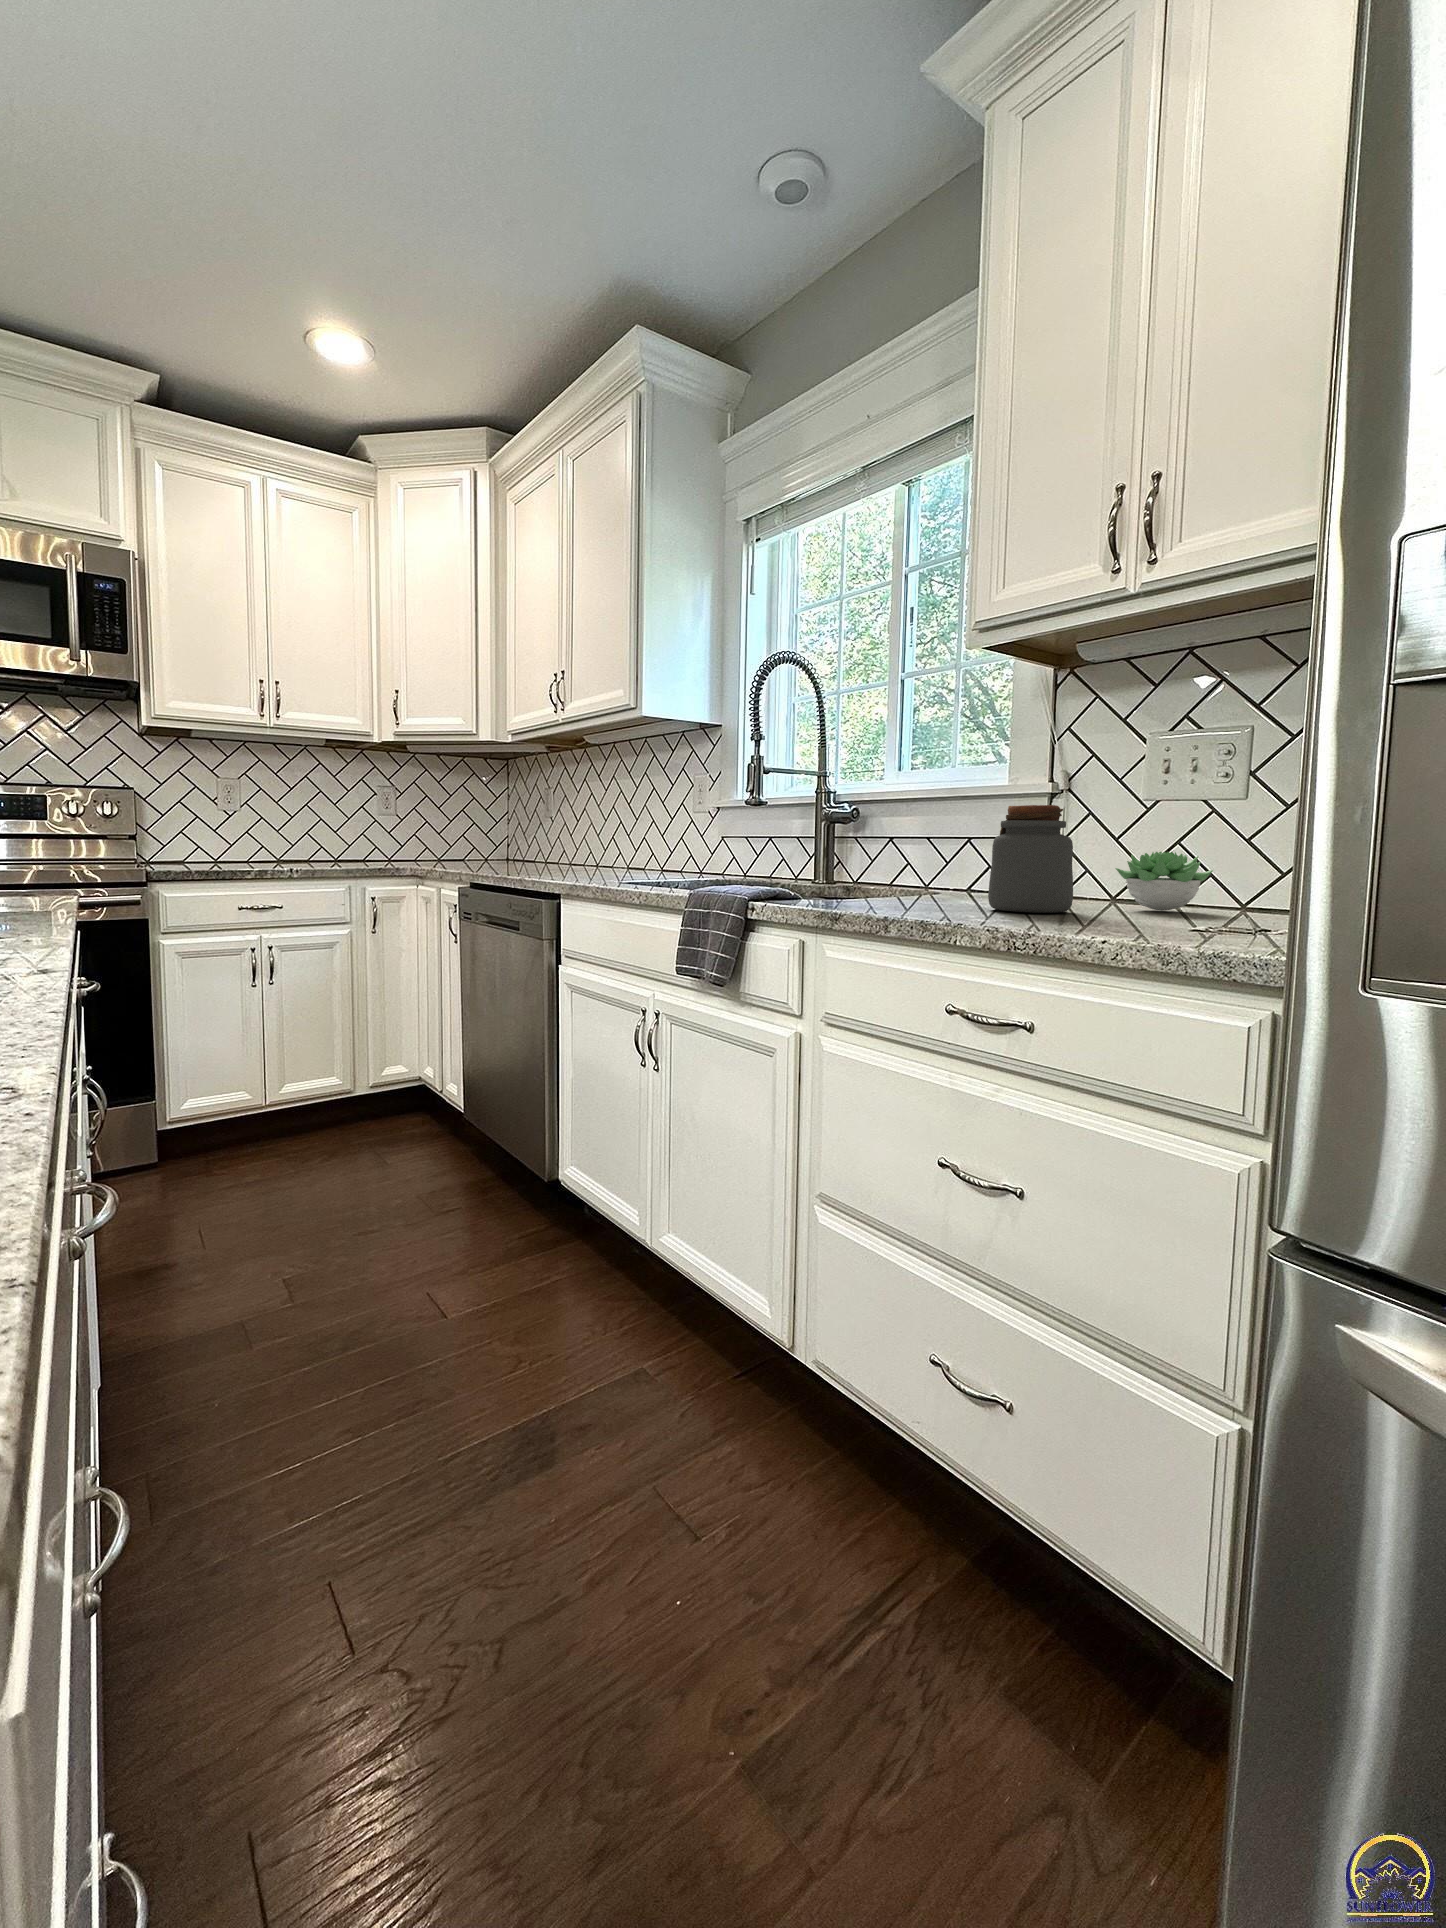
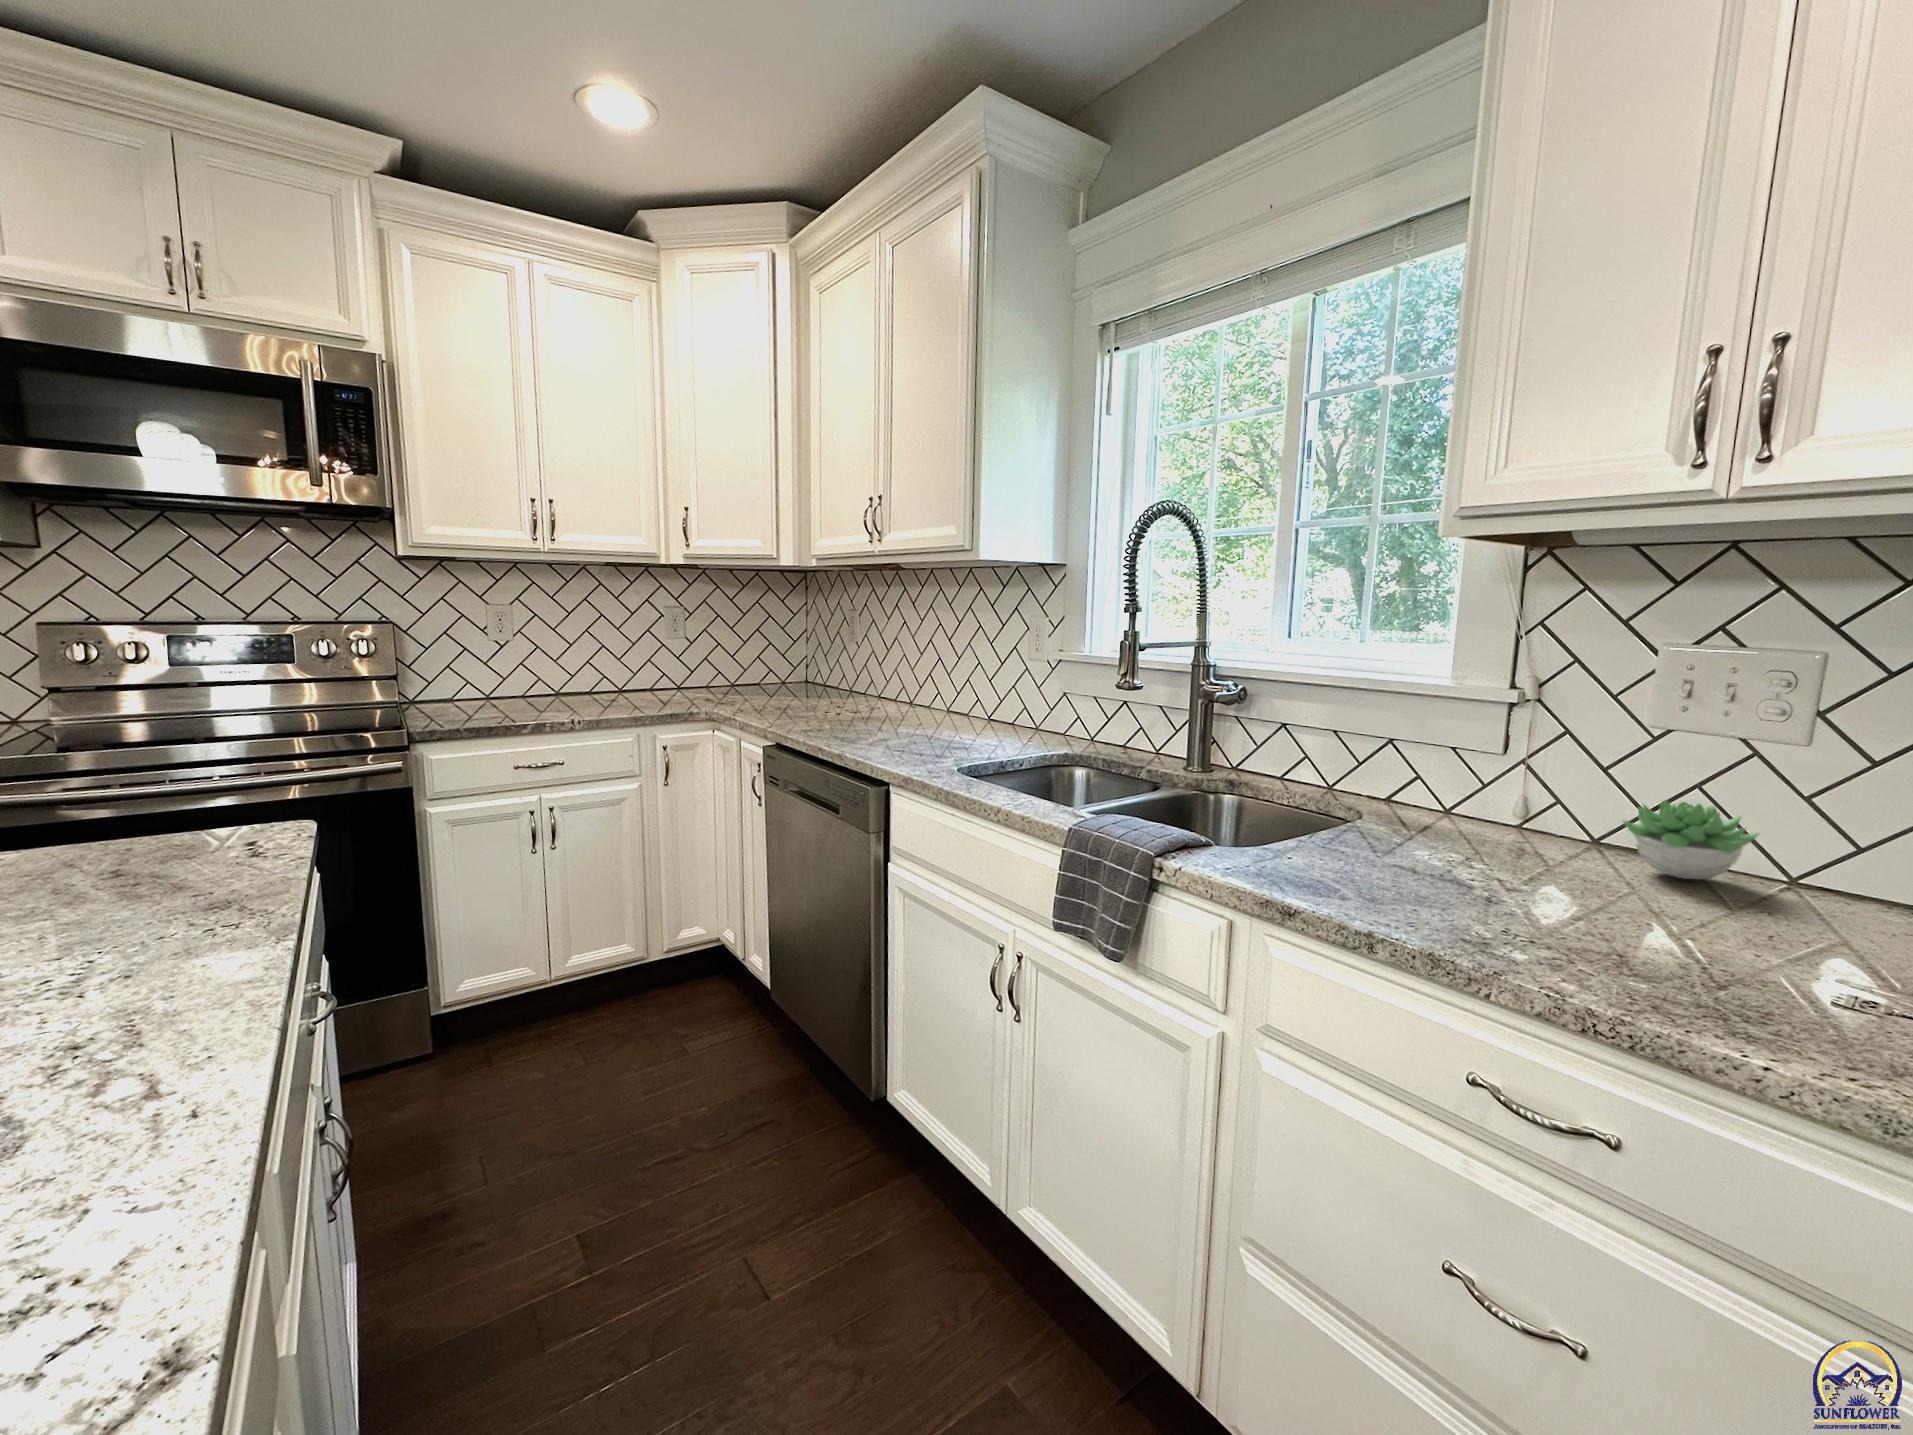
jar: present [988,805,1073,913] -> none [1463,746,1586,894]

